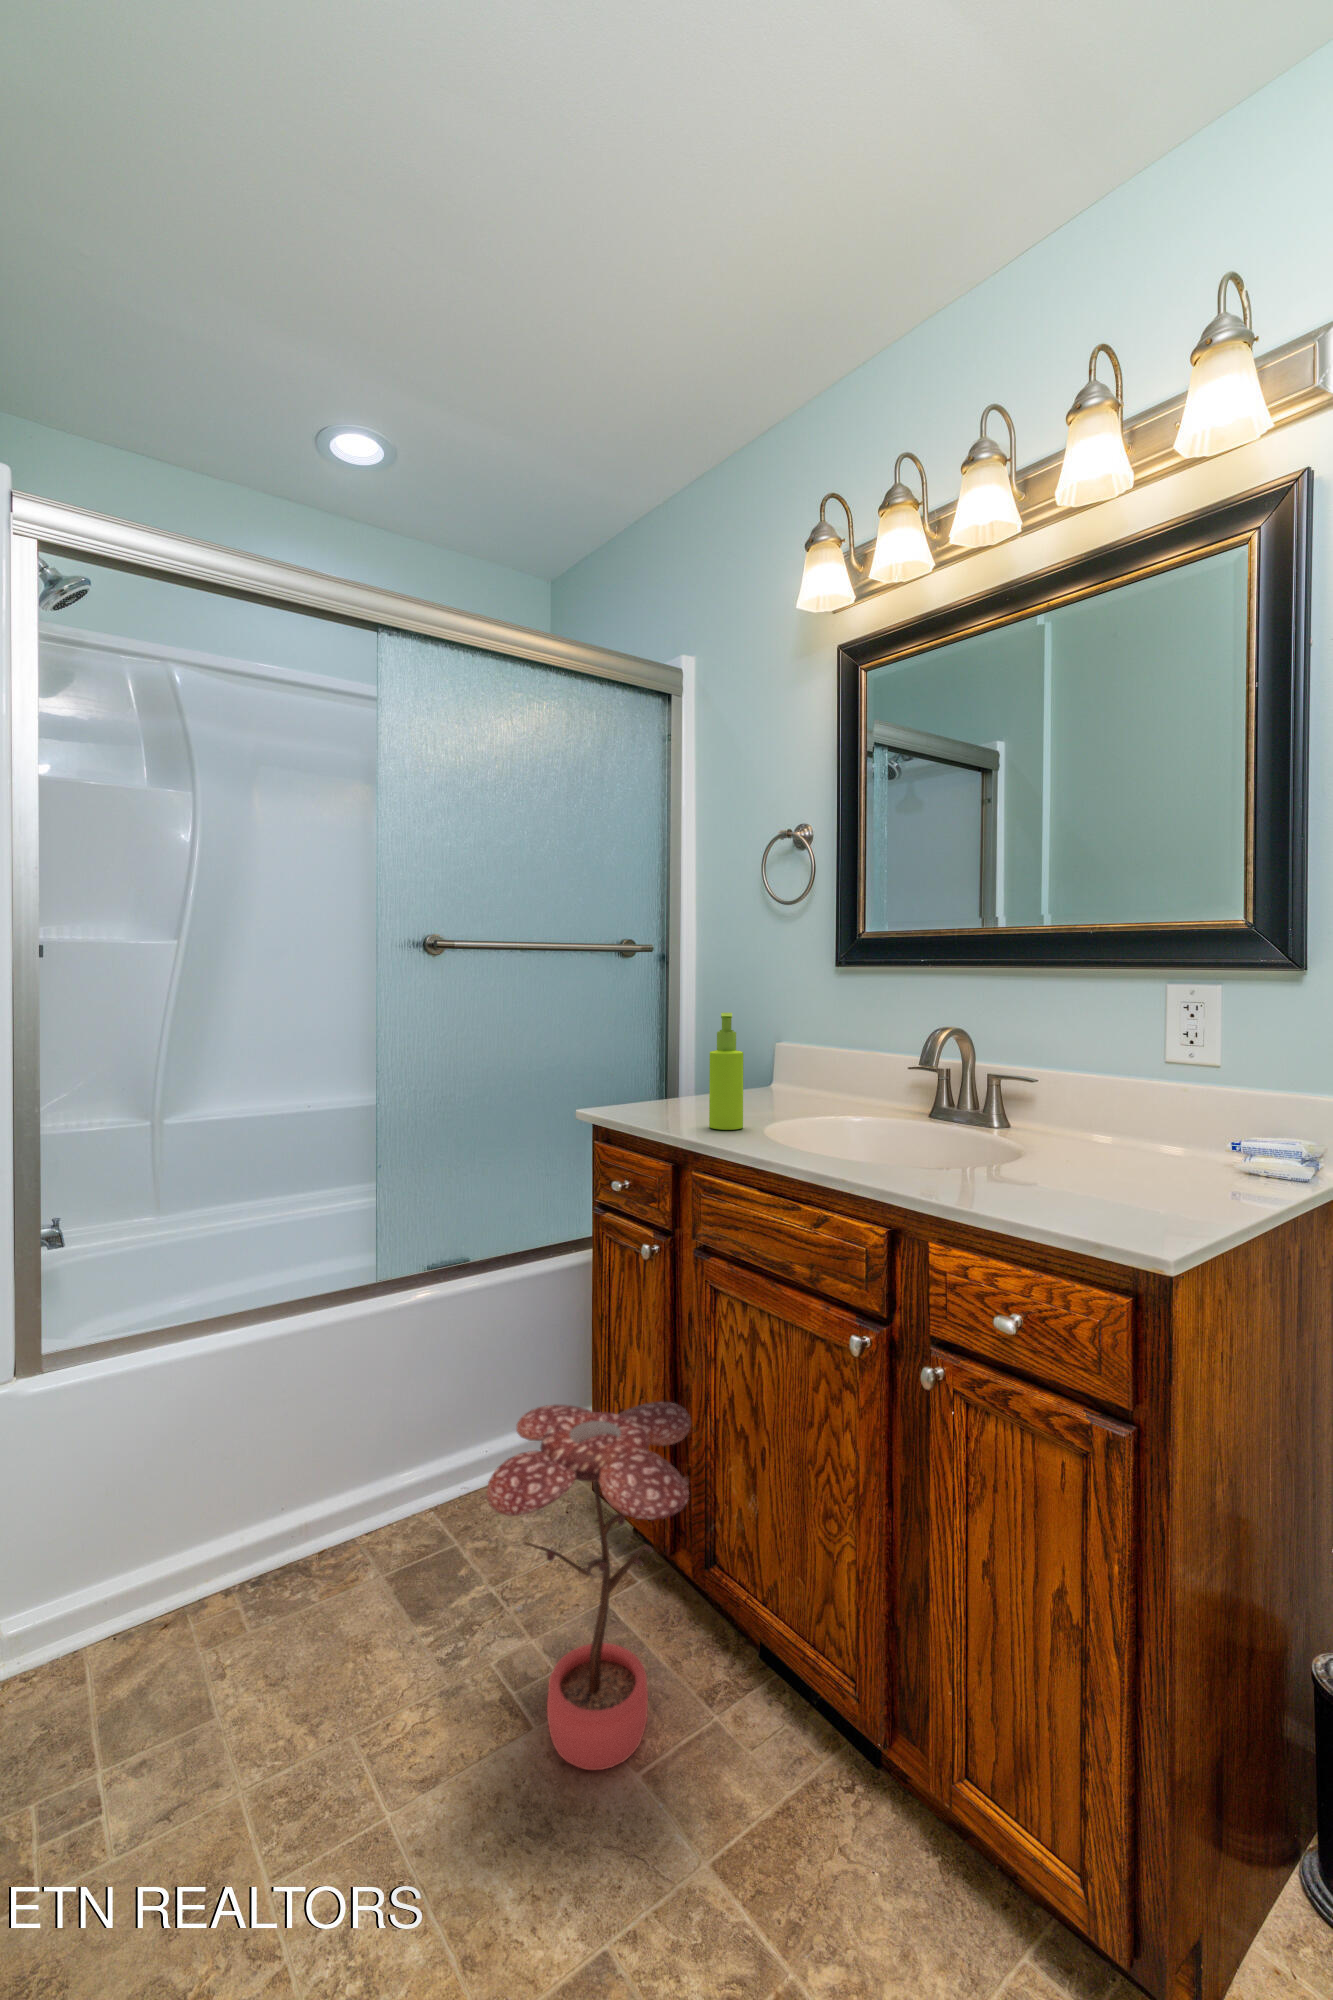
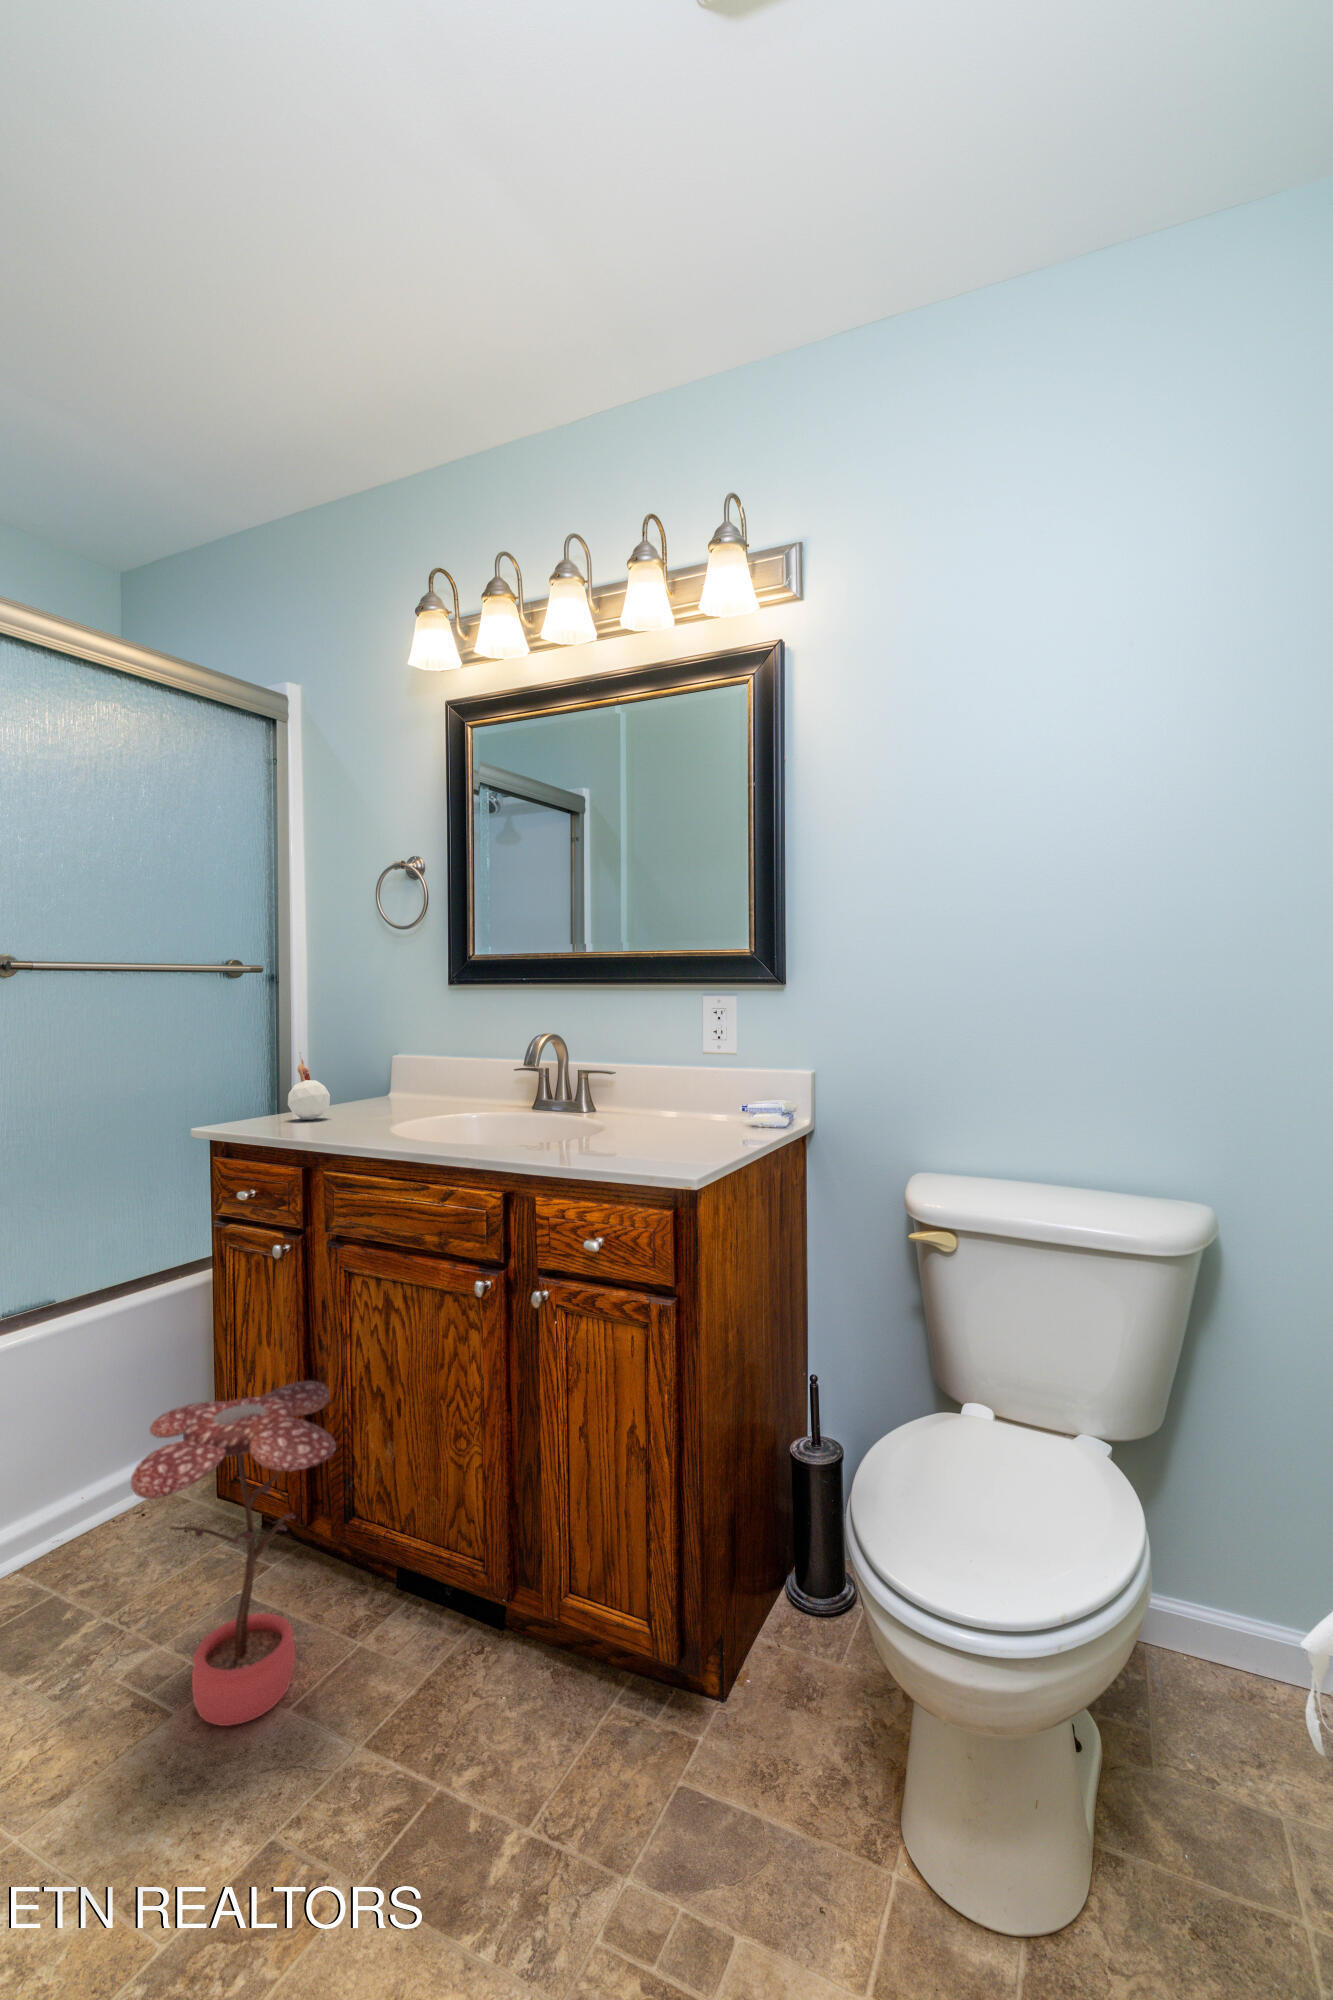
soap dispenser: present [709,1012,743,1130] -> none [338,1025,371,1130]
candle: none [664,1039,706,1112] -> present [288,1052,330,1119]

